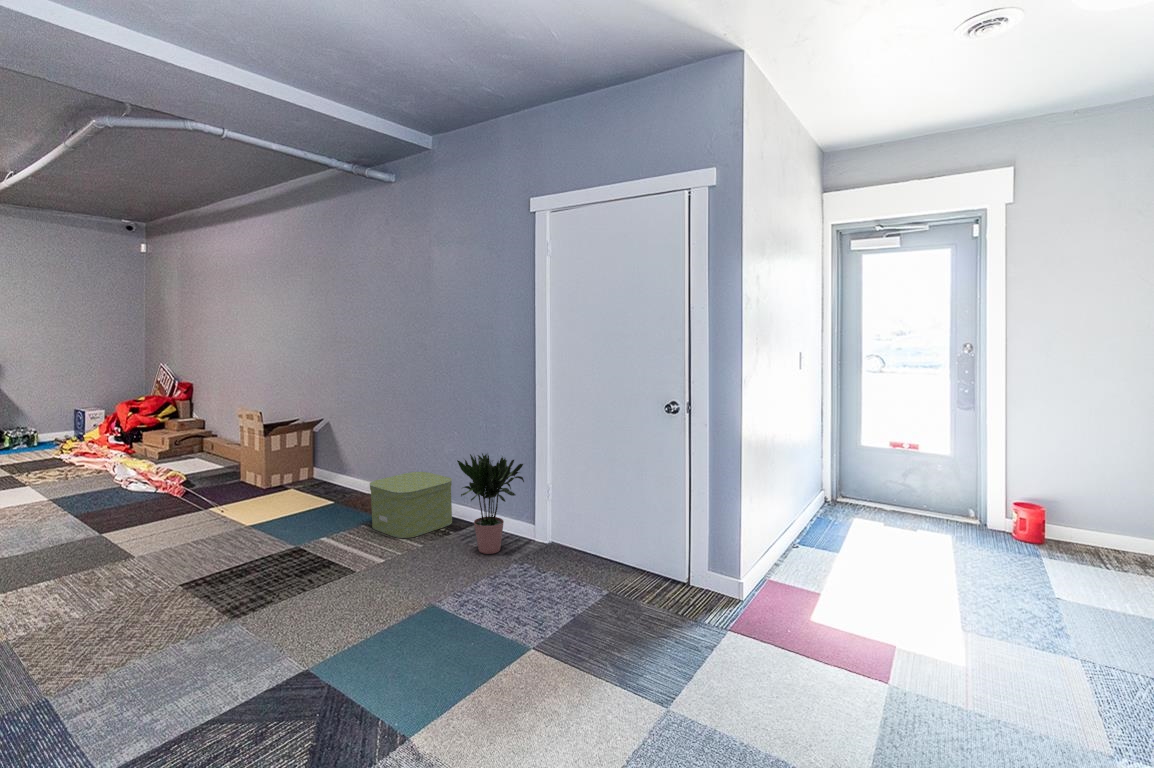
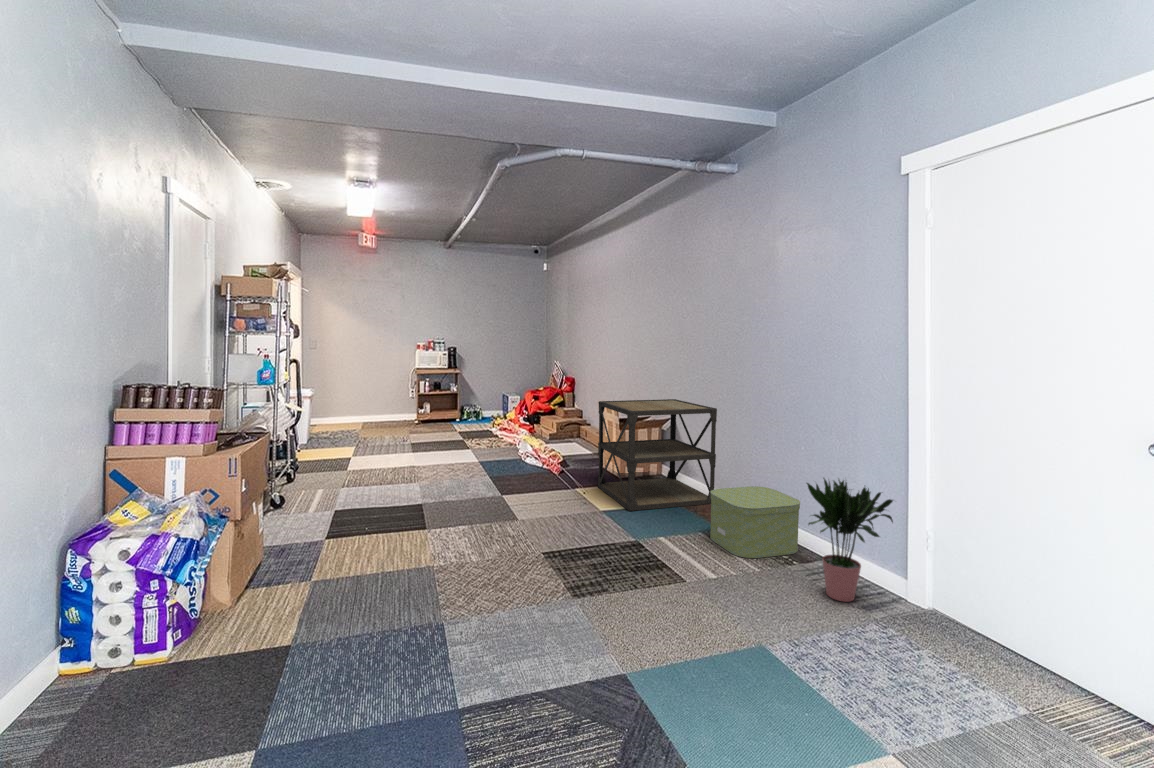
shelving unit: none [232,399,372,519] -> present [598,399,717,511]

